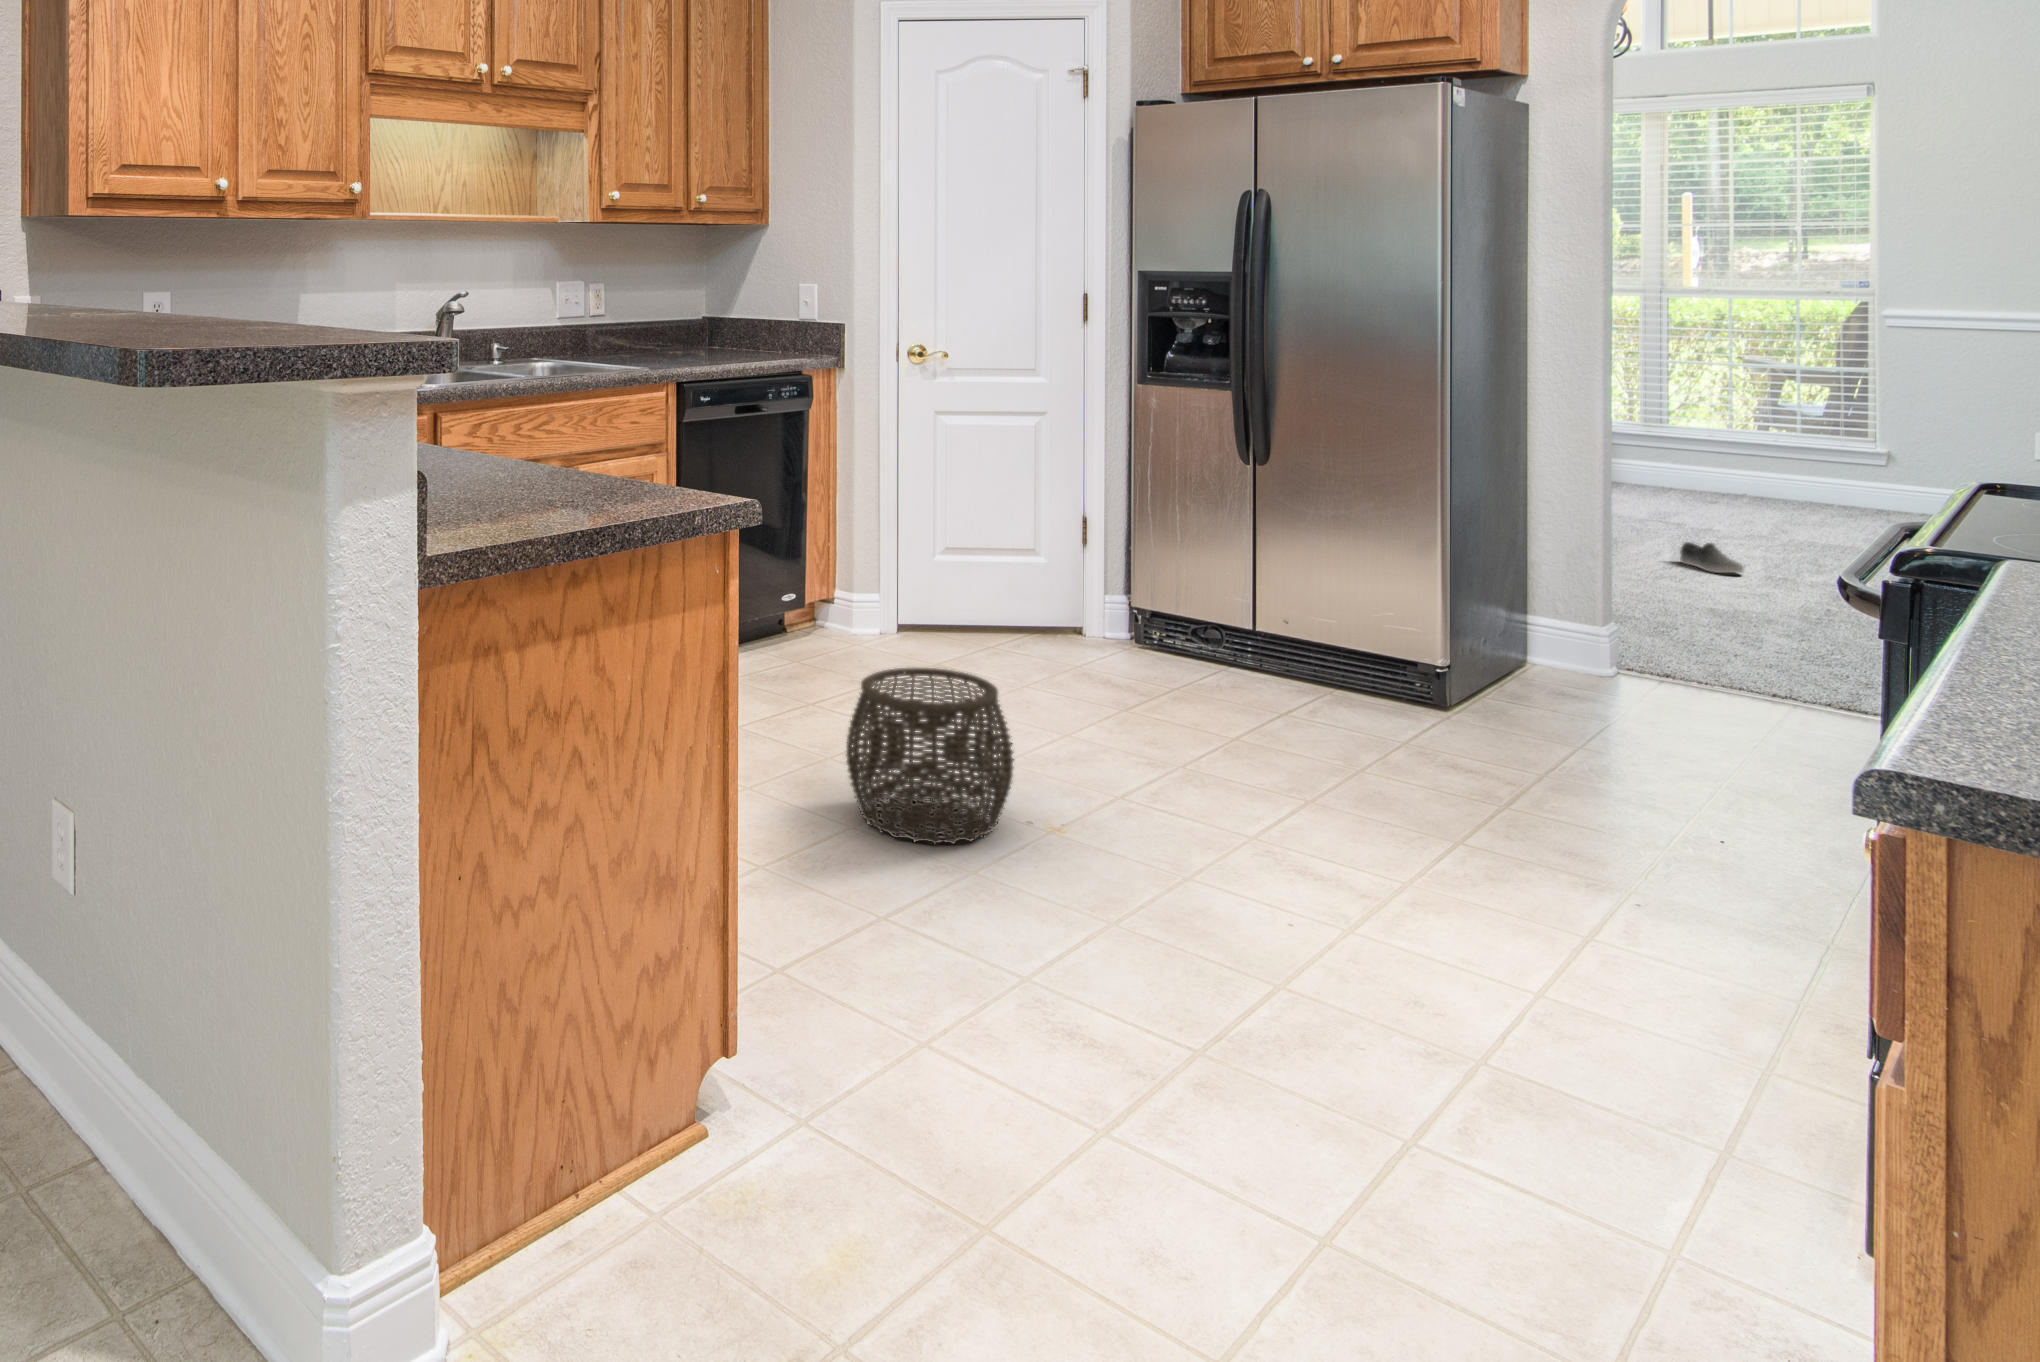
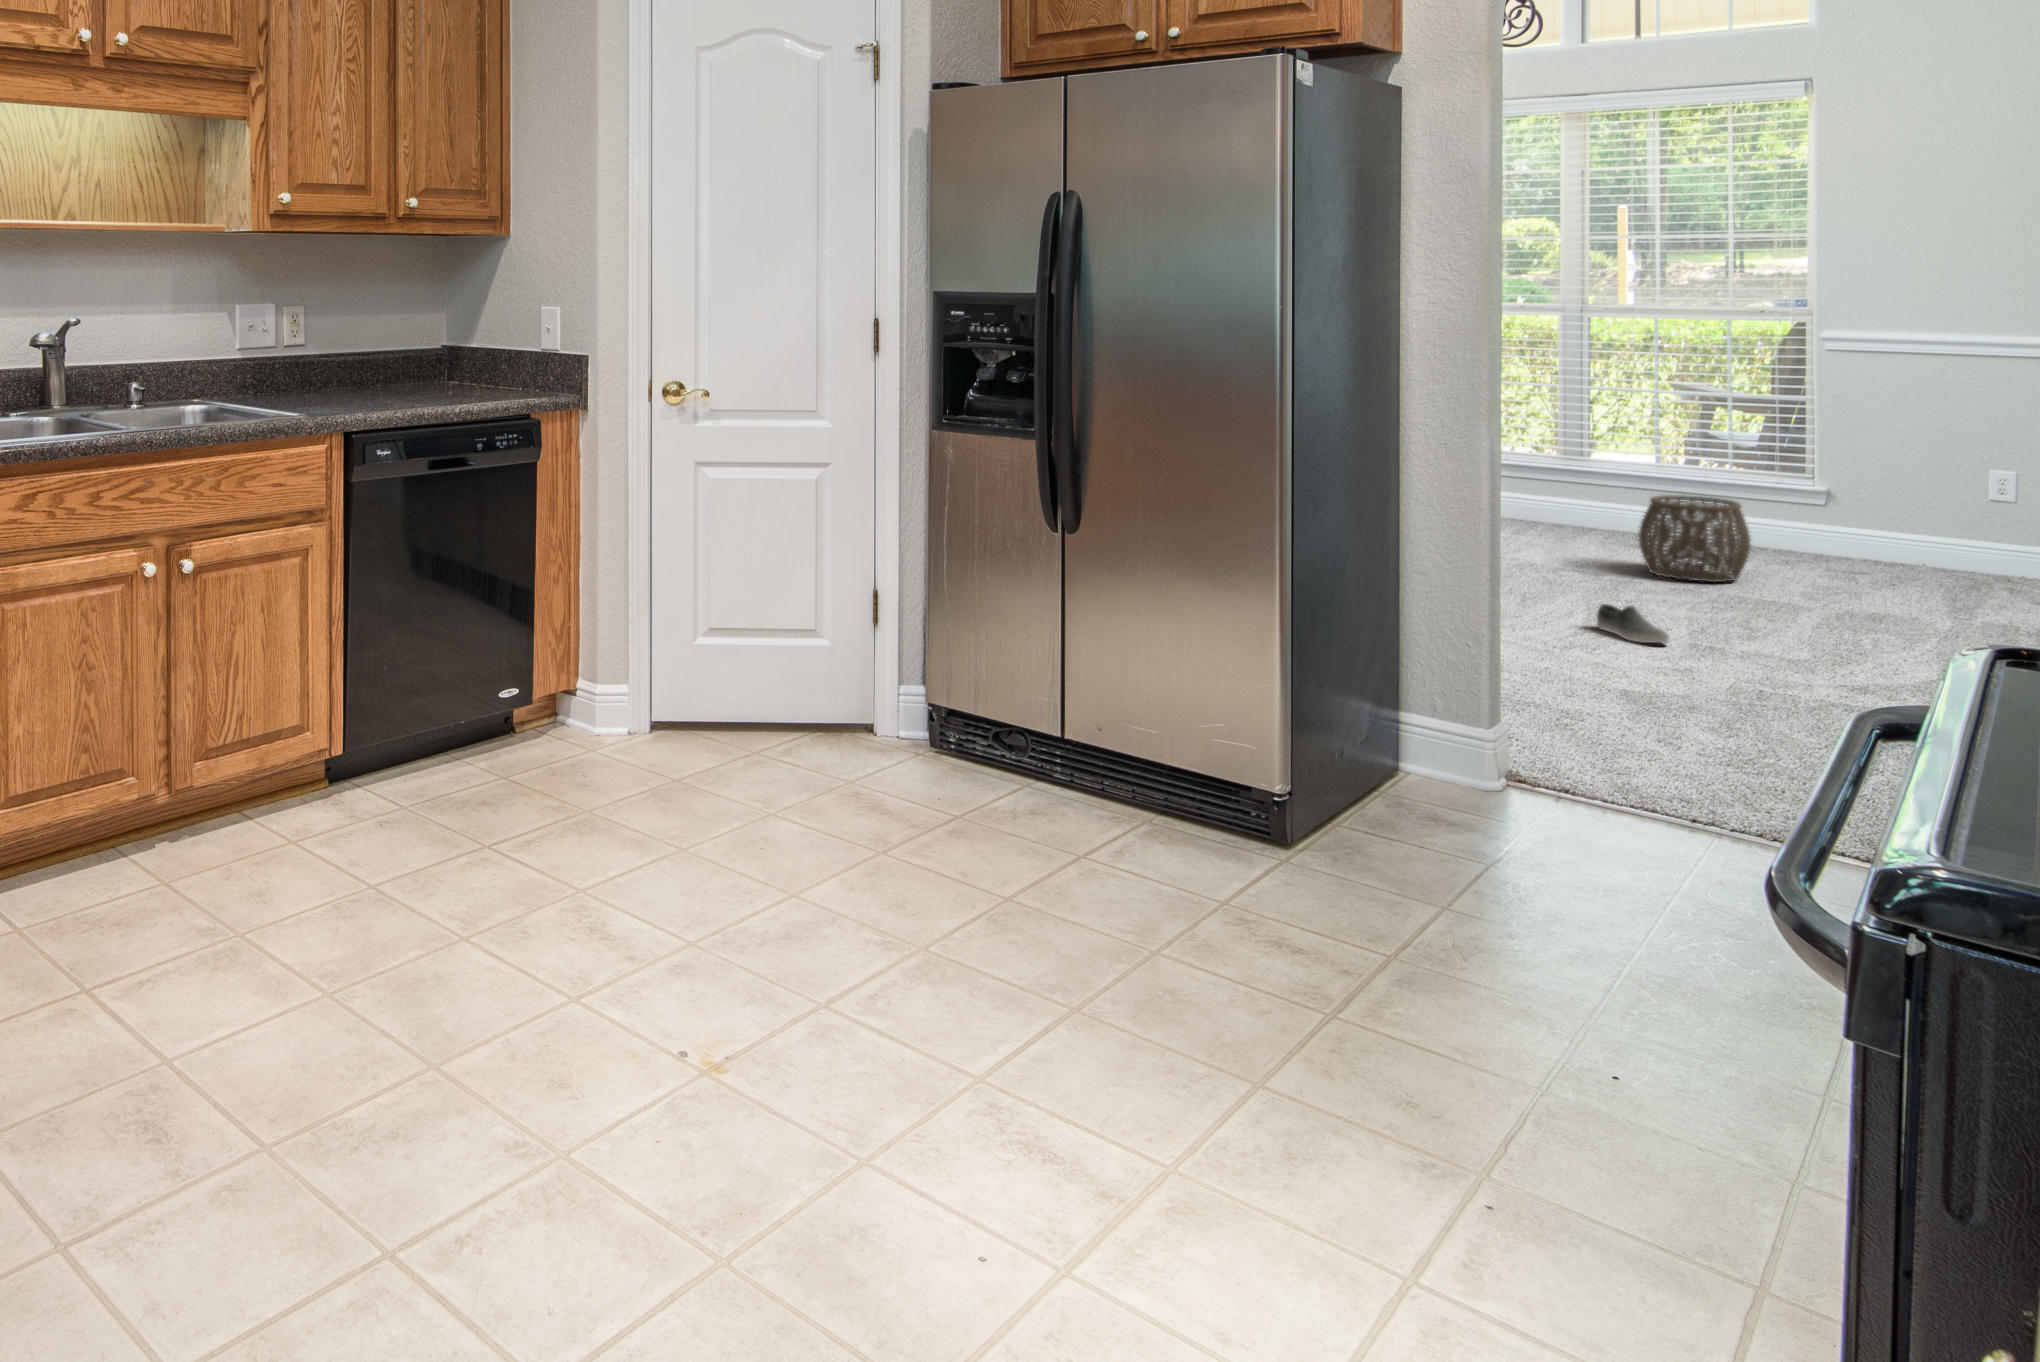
woven basket: present [846,668,1014,844] -> present [1639,495,1751,582]

